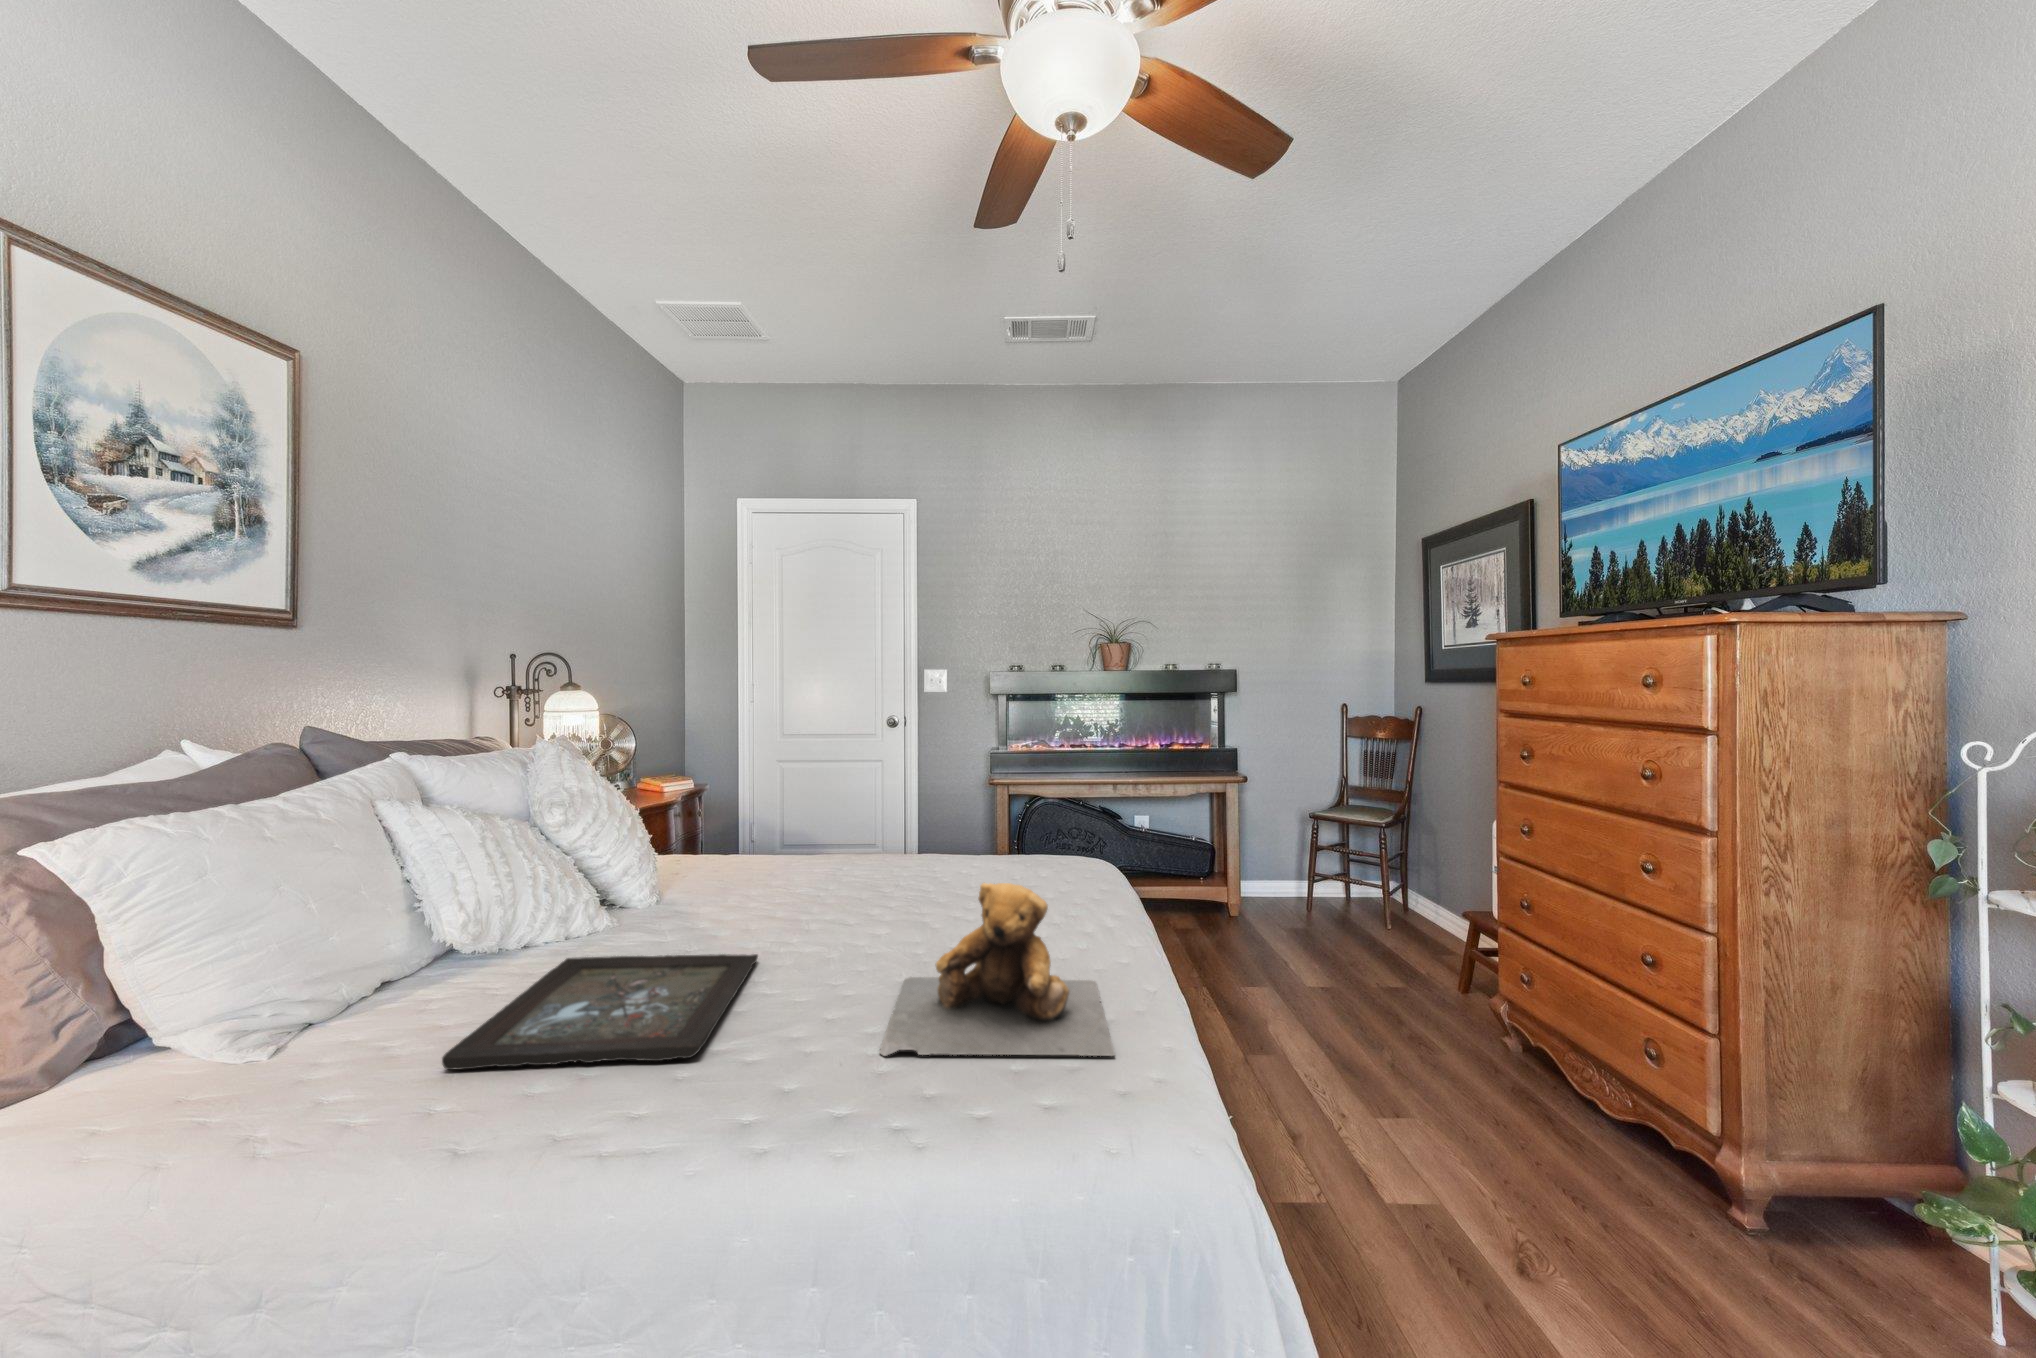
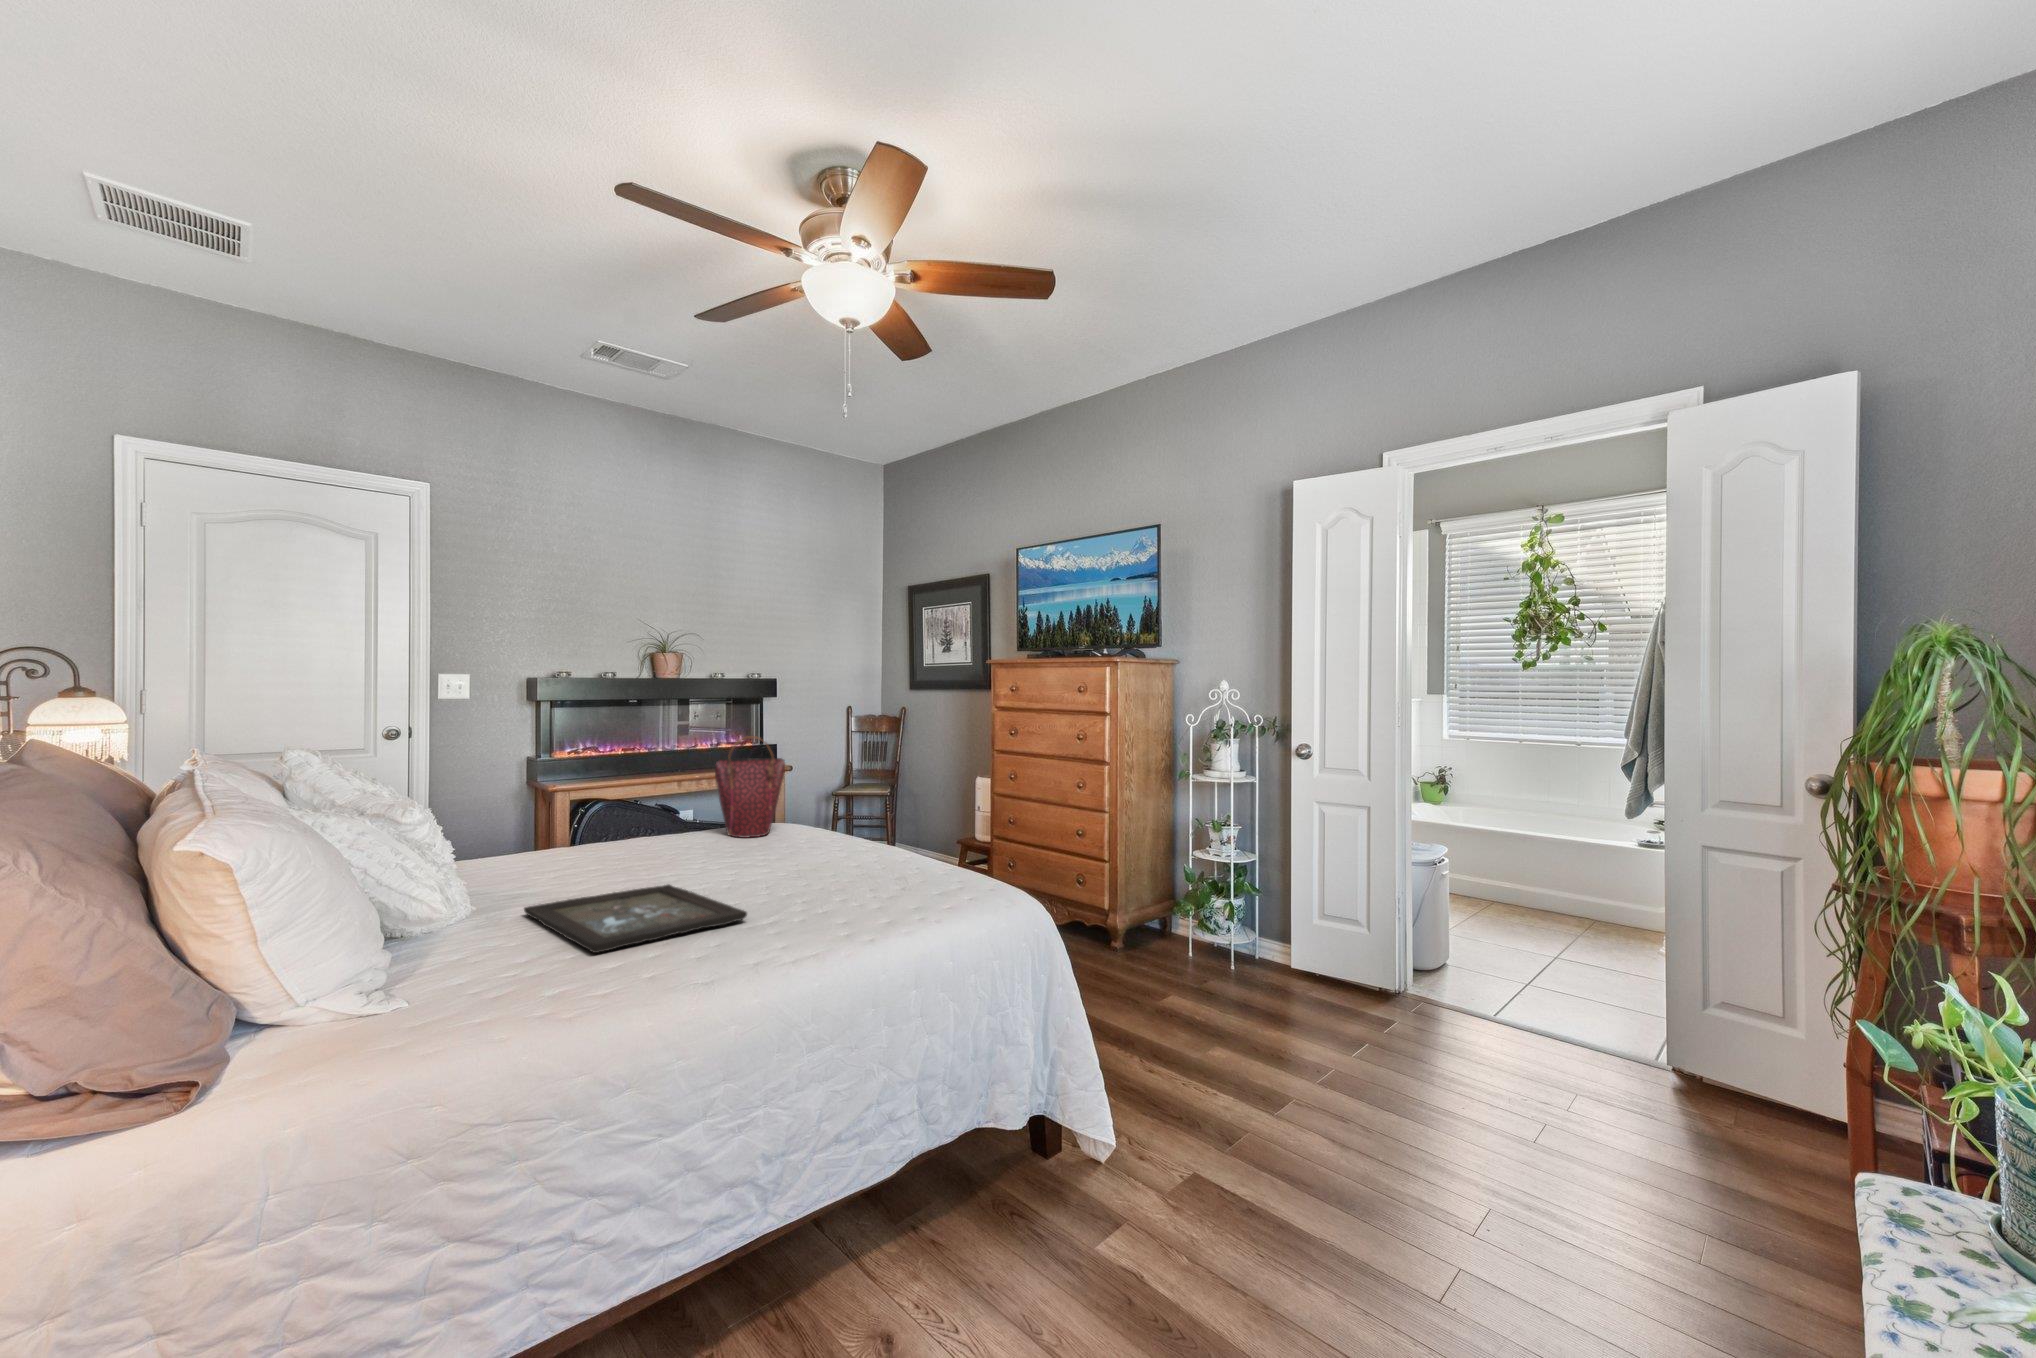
handbag: none [980,746,1067,885] -> present [715,736,785,838]
teddy bear: present [880,883,1115,1056] -> none [787,806,946,902]

